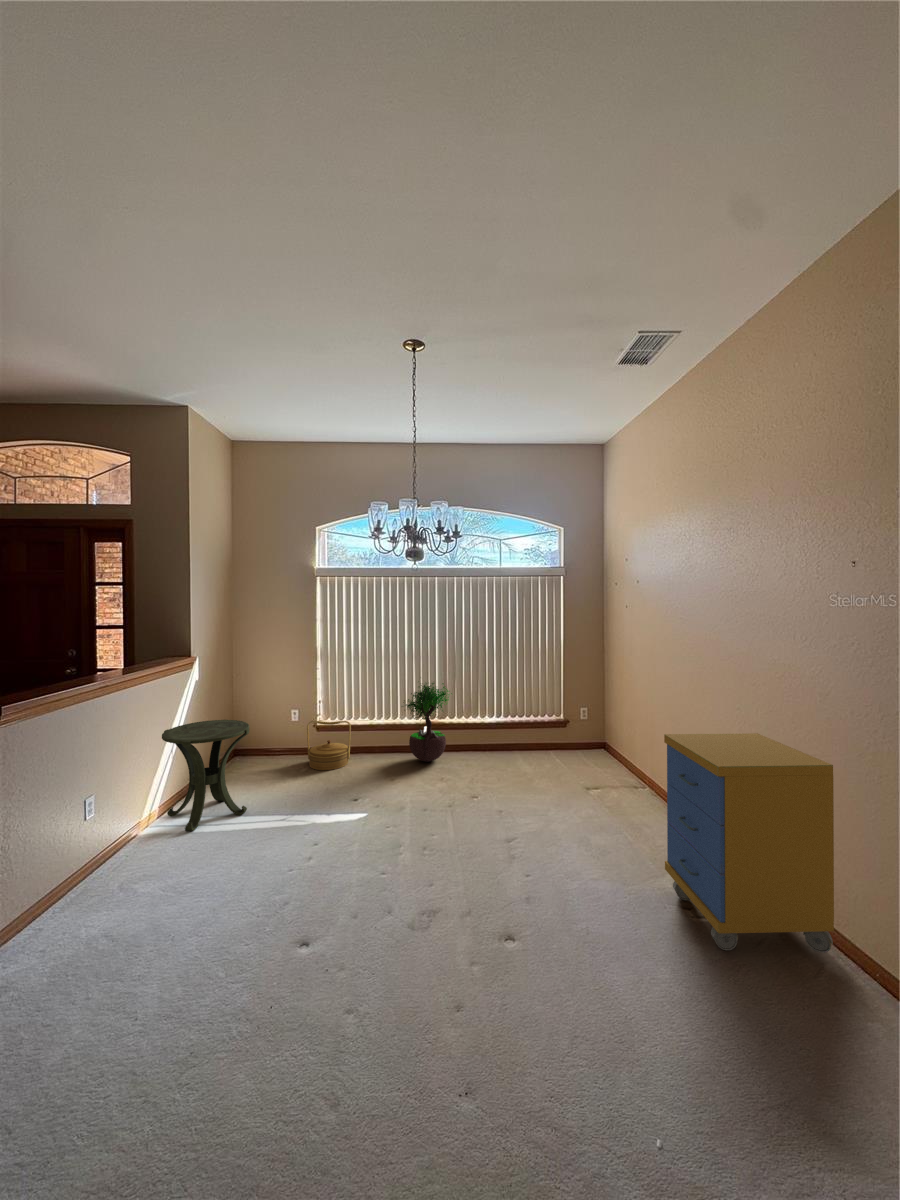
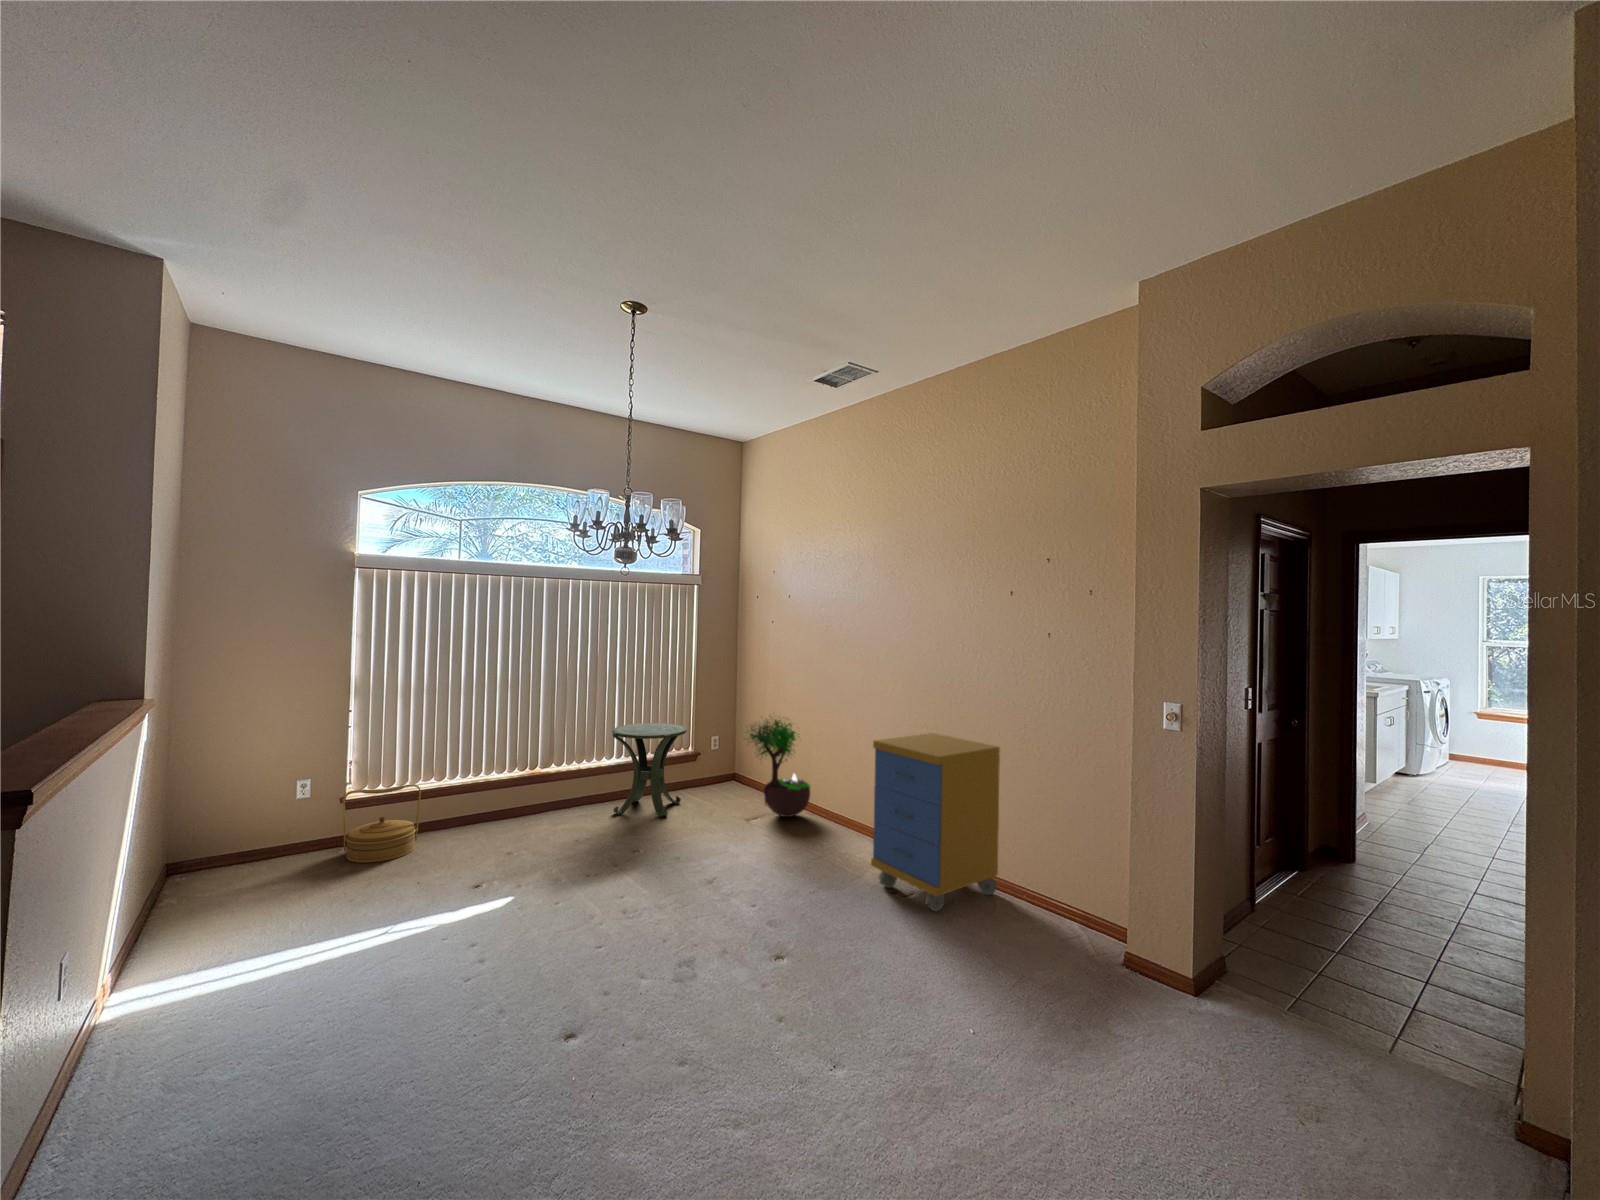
potted tree: present [405,683,452,761] -> present [743,719,811,817]
side table: present [162,720,249,831] -> present [612,723,687,817]

